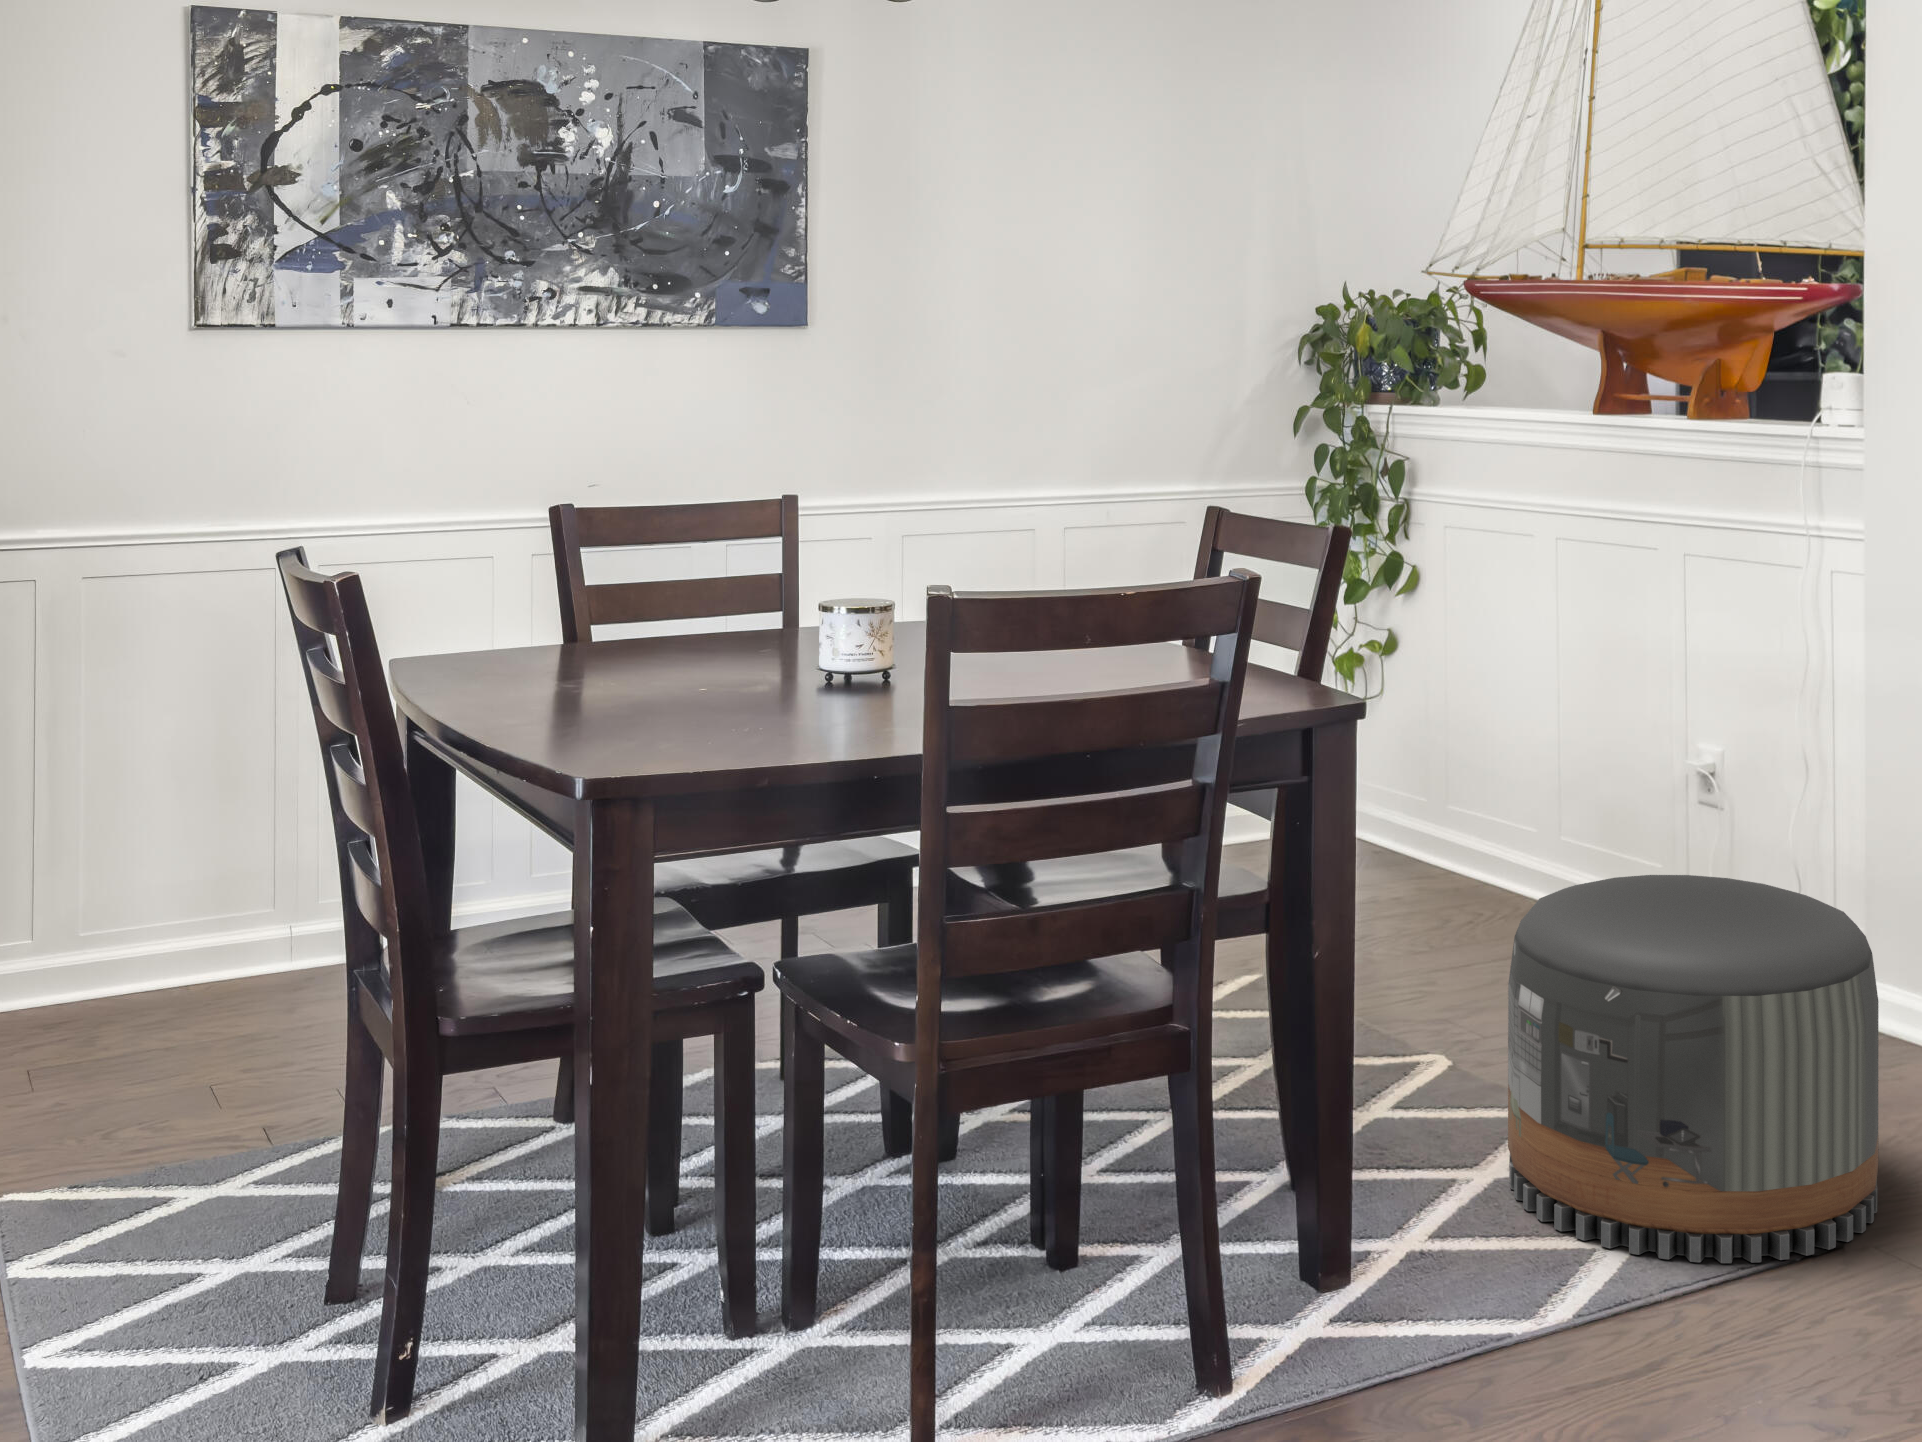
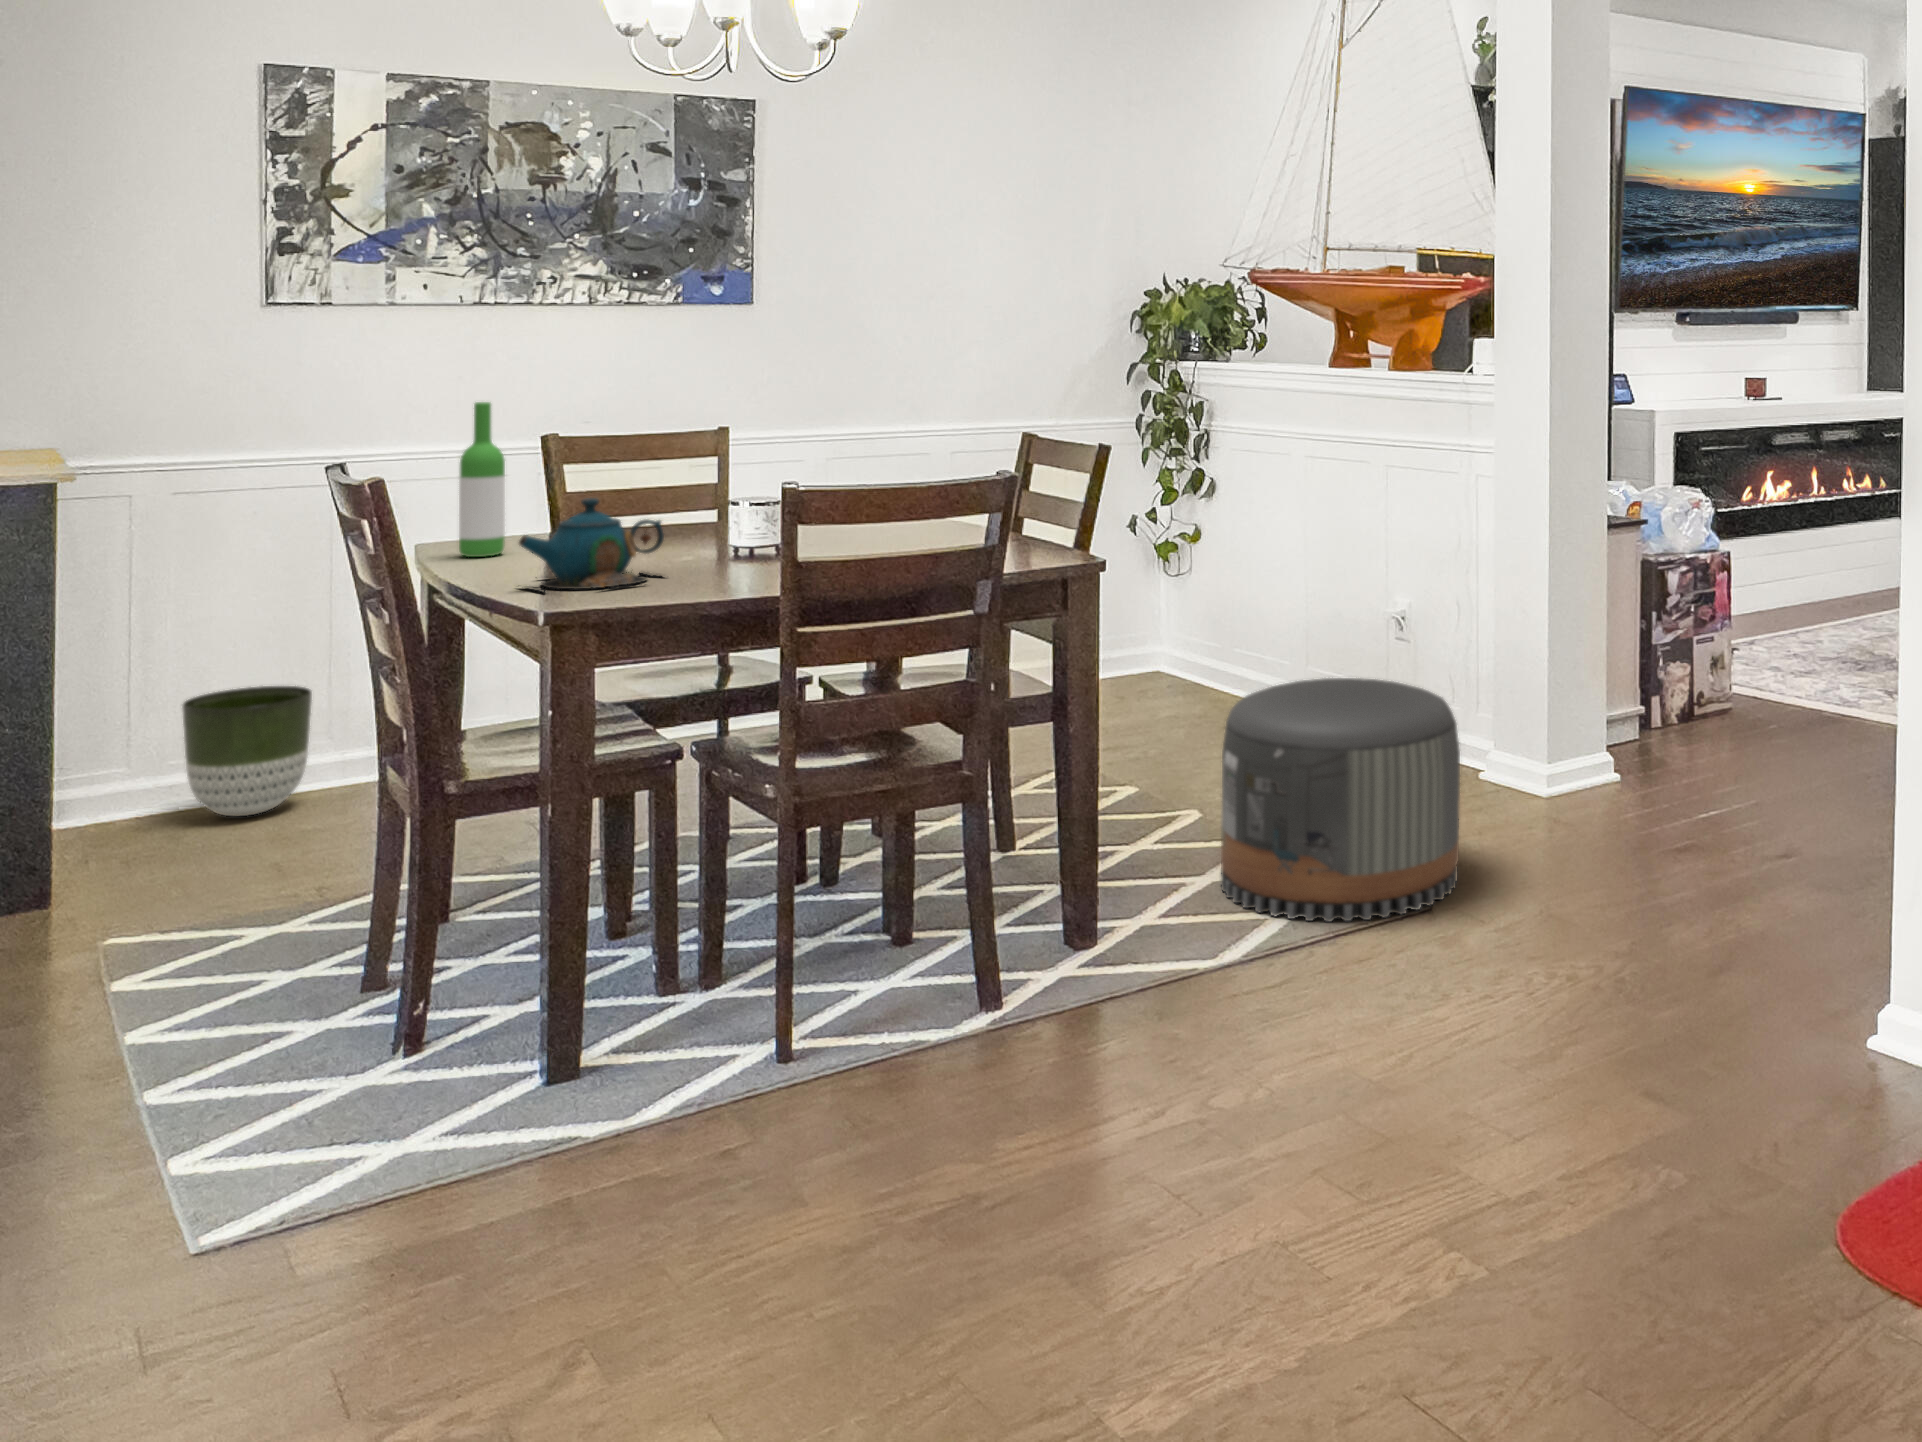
wine bottle: none [445,453,505,673] -> present [459,402,505,557]
teapot: none [505,592,759,737] -> present [519,498,664,592]
planter: none [94,838,251,1015] -> present [182,686,312,816]

